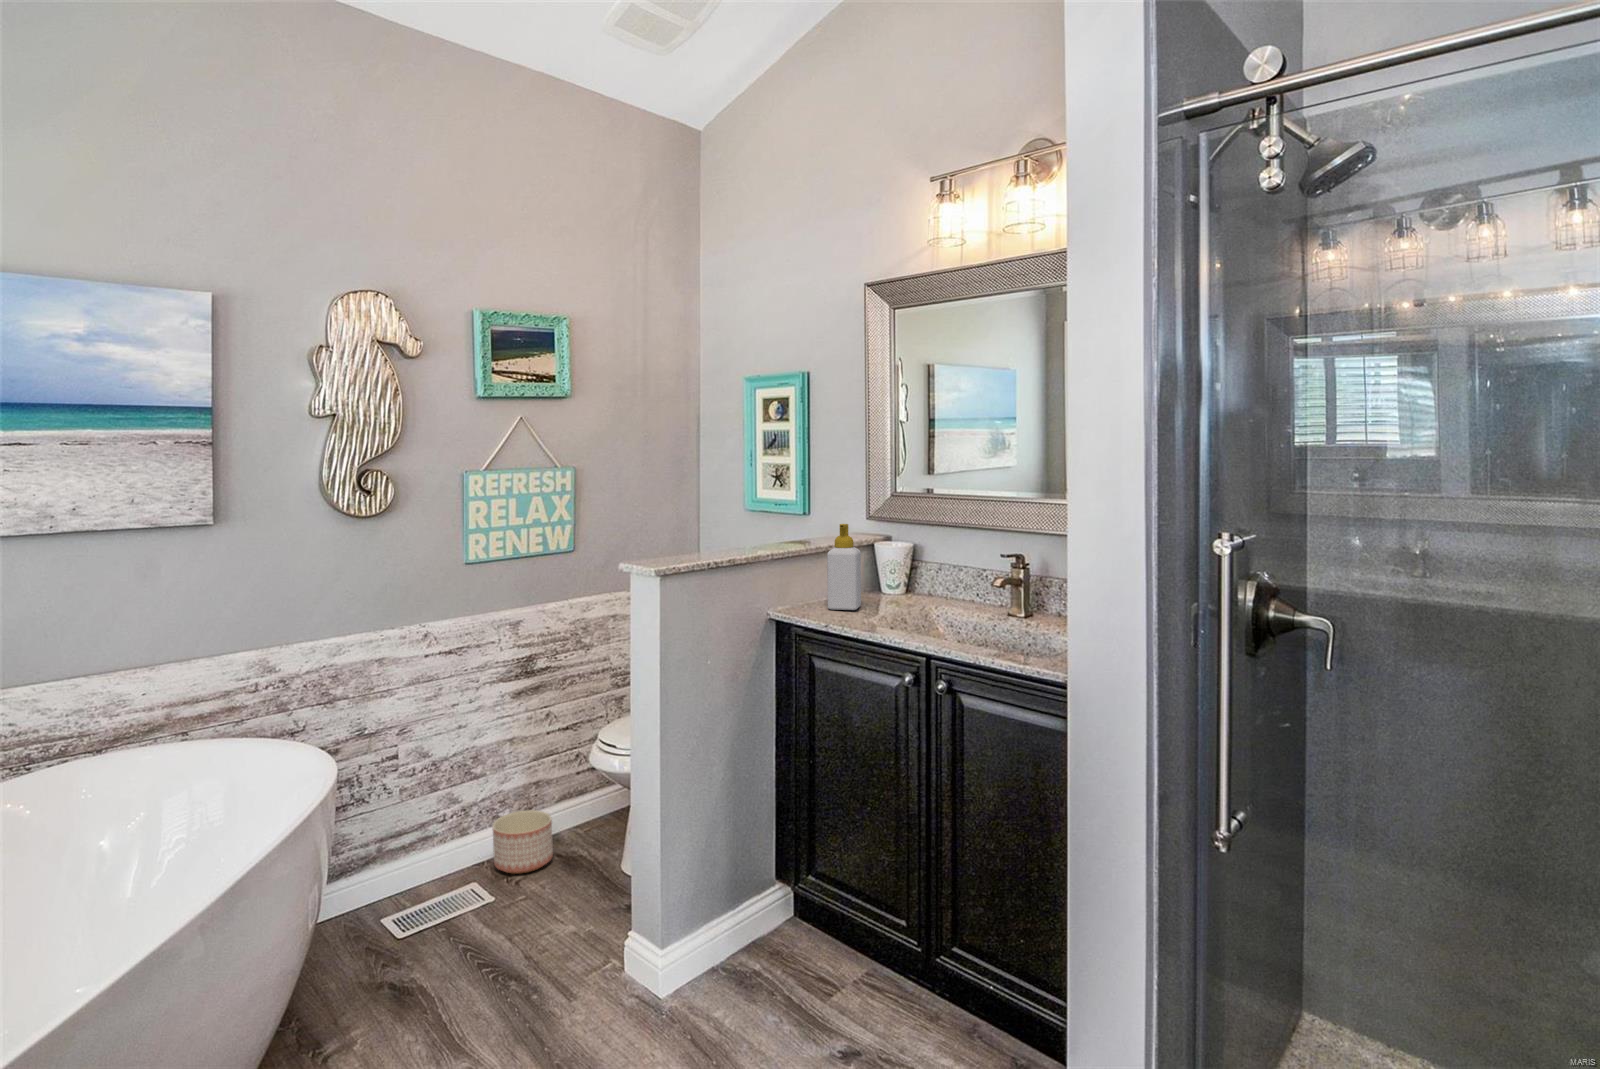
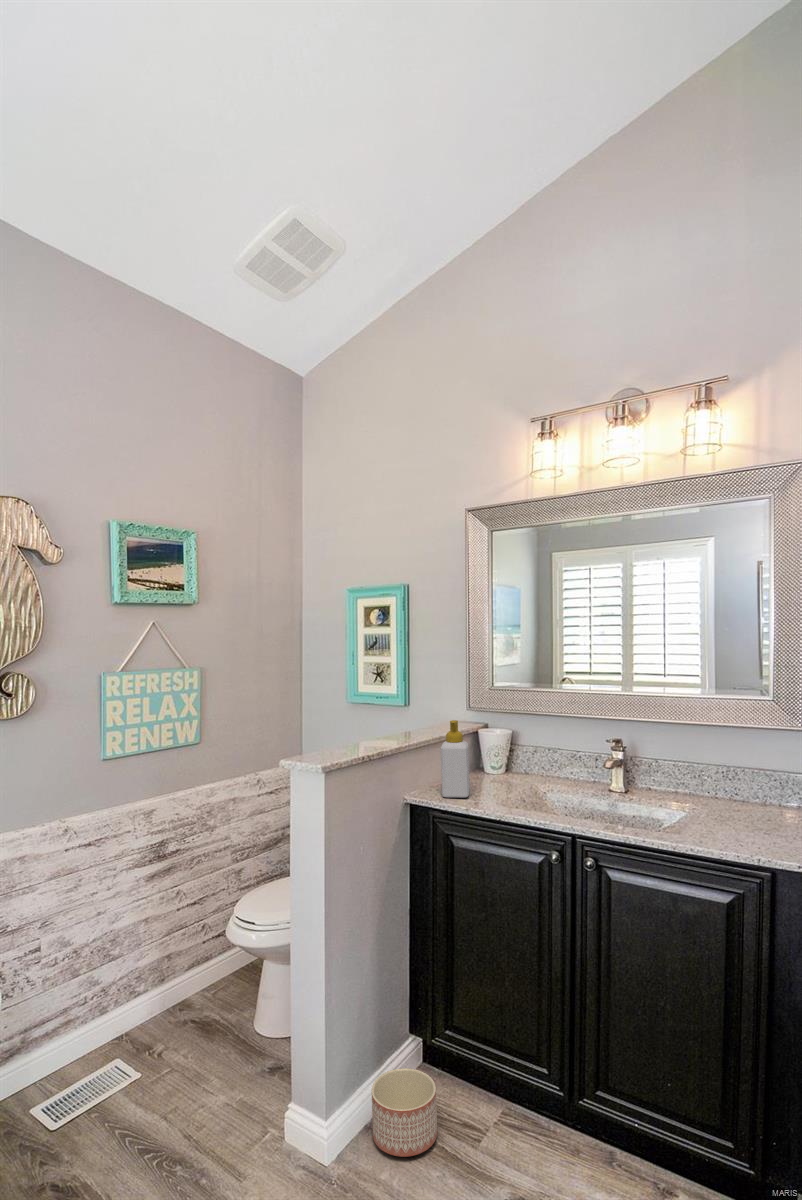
planter: present [493,810,553,874] -> present [371,1068,437,1157]

